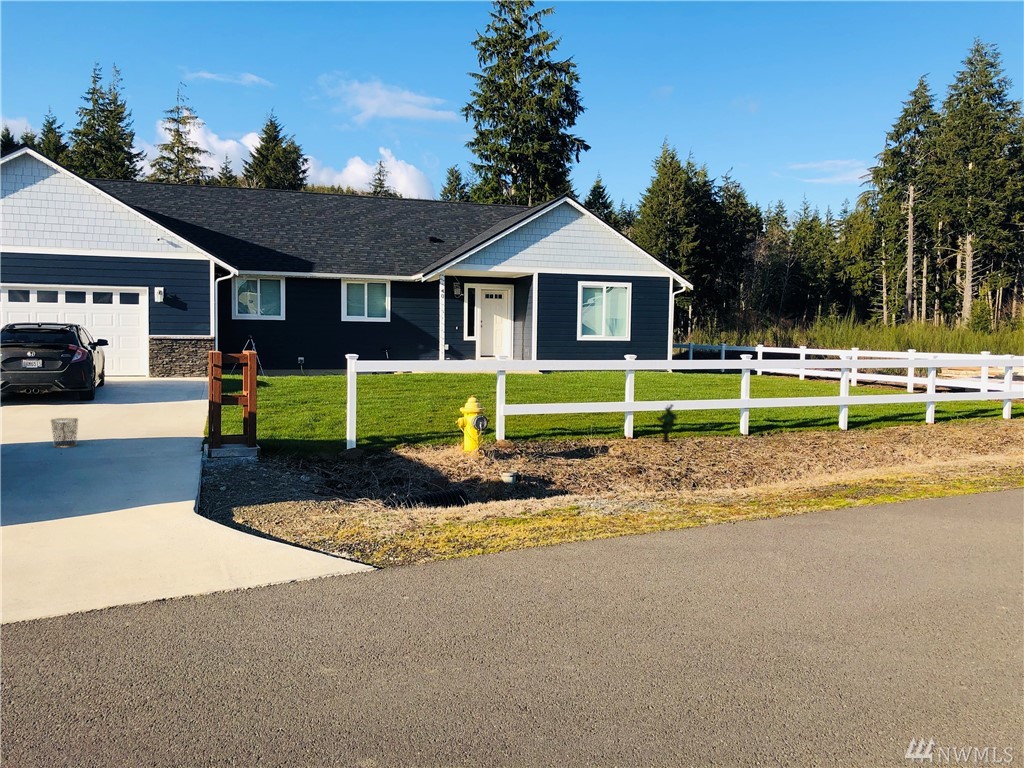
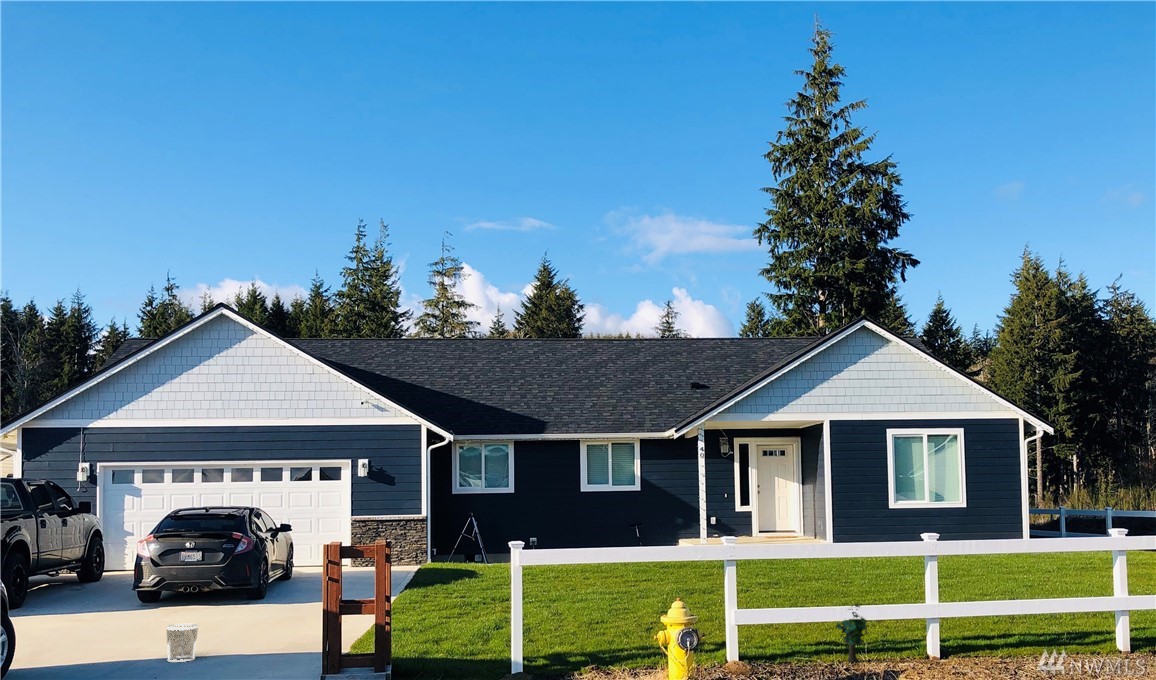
decorative plant: present [657,405,677,442] -> present [837,604,868,662]

